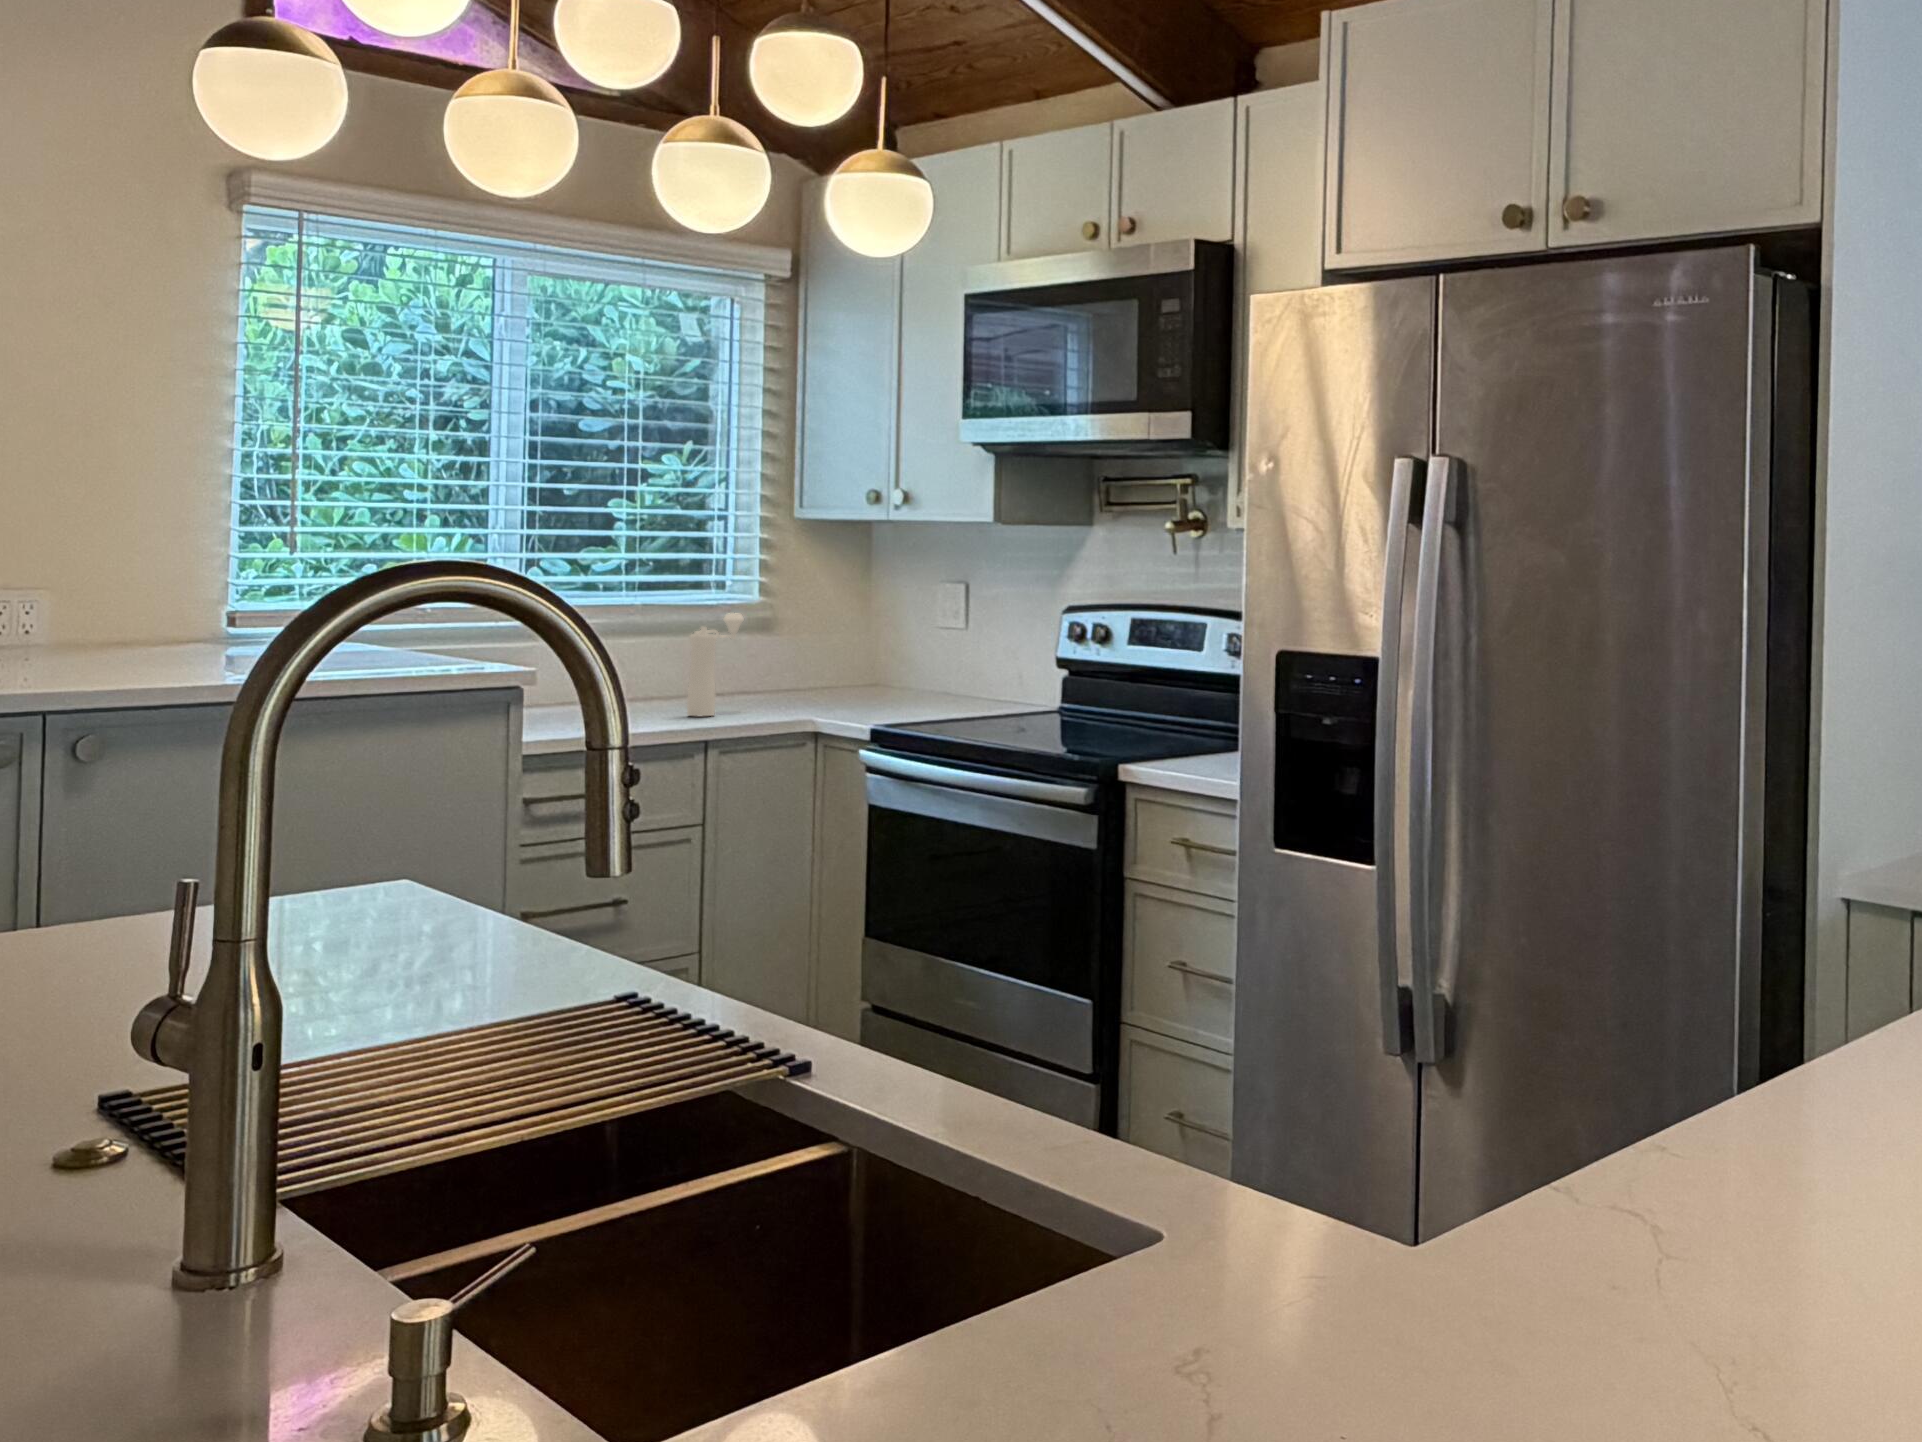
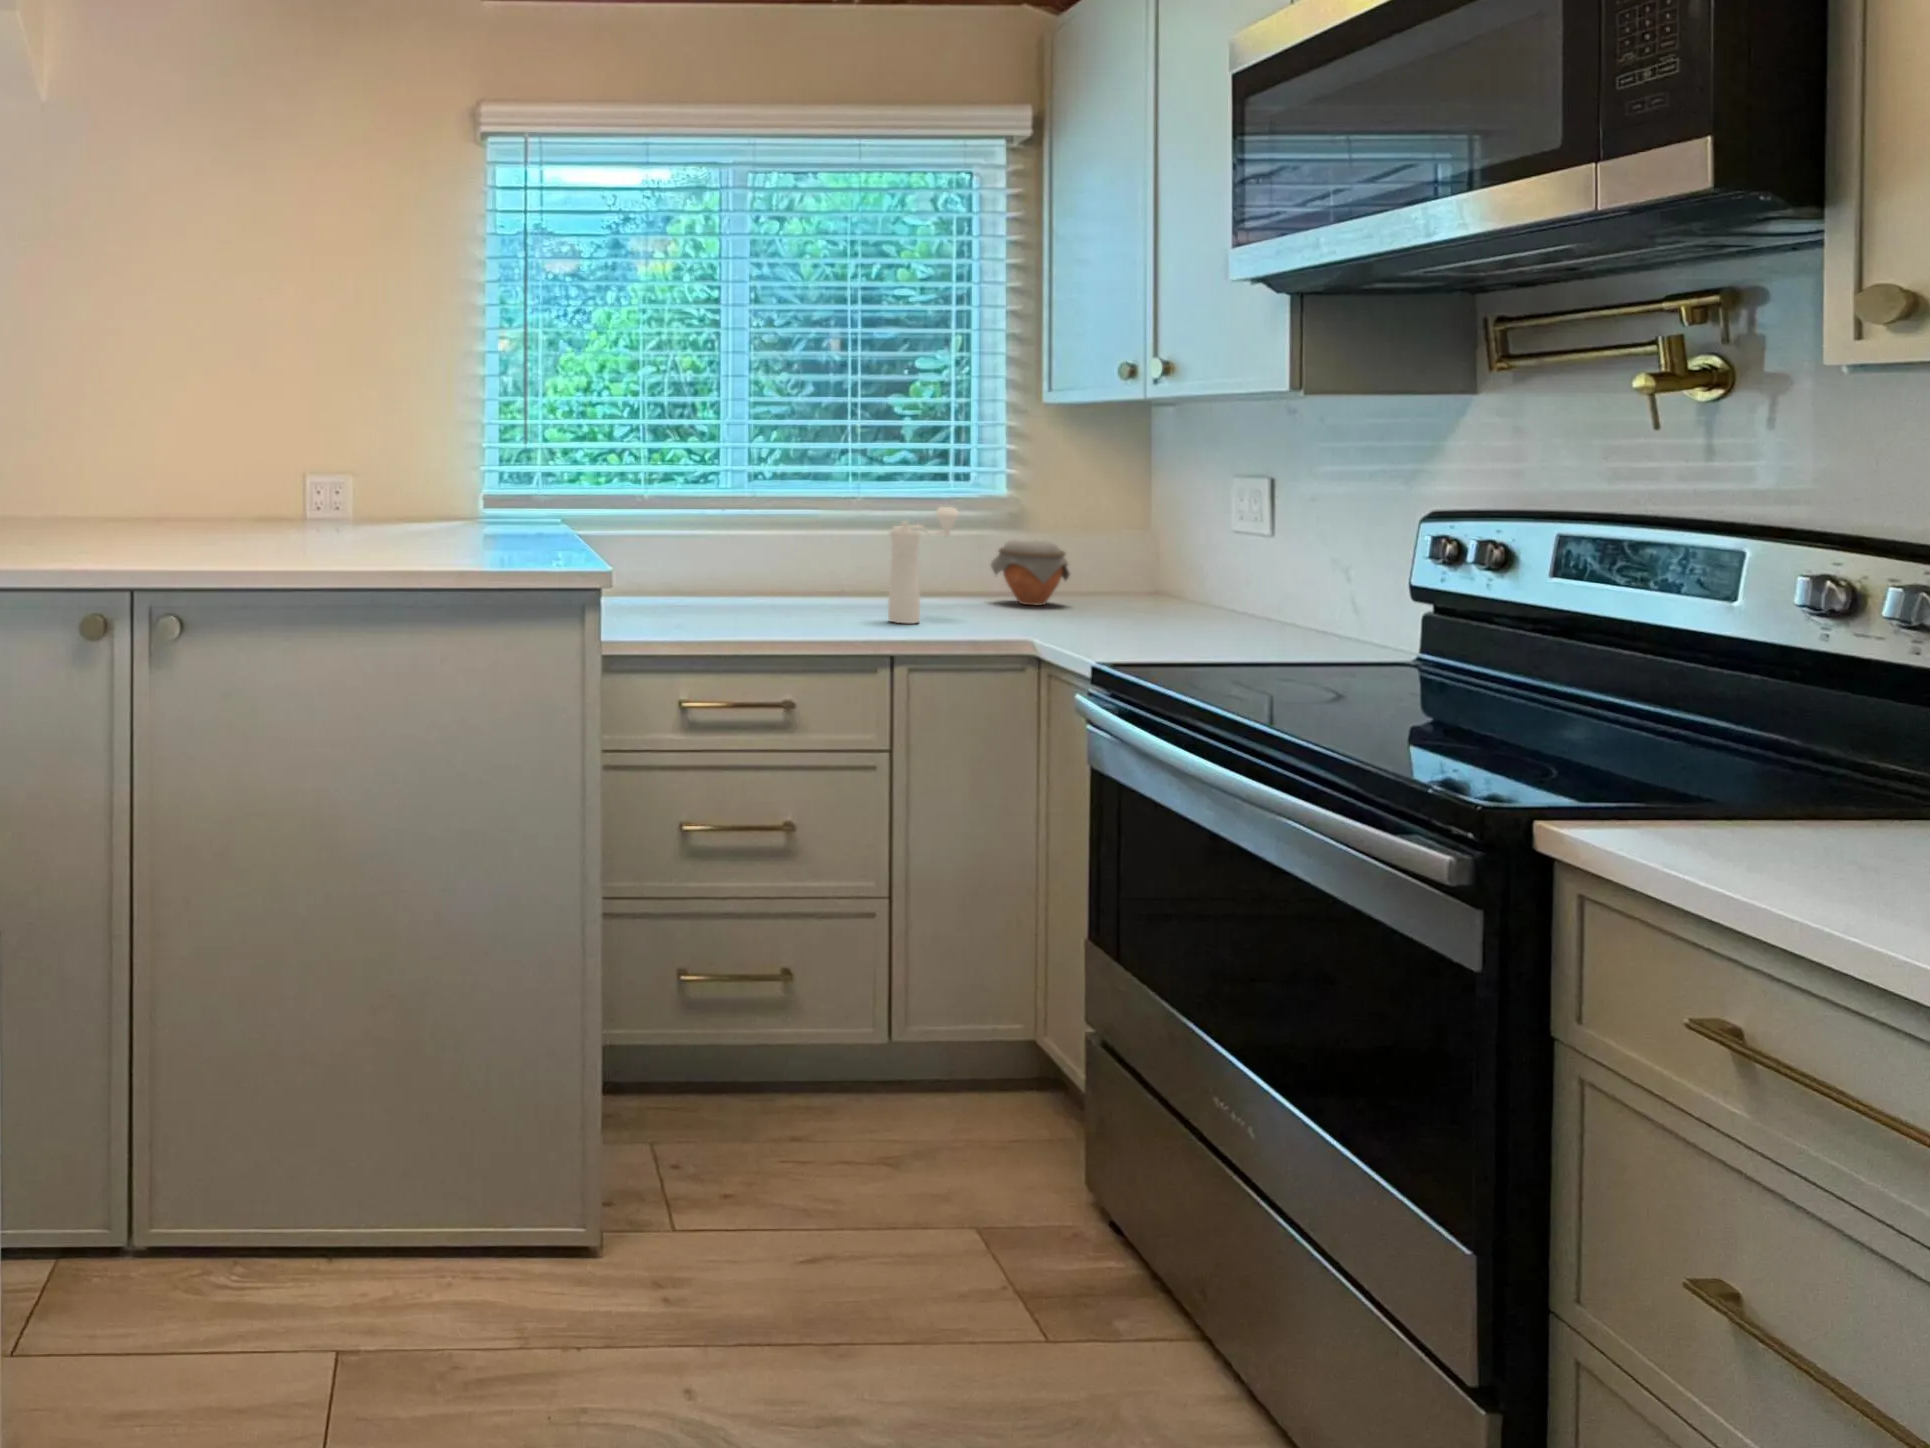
jar: none [753,642,819,699] -> present [991,541,1070,605]

